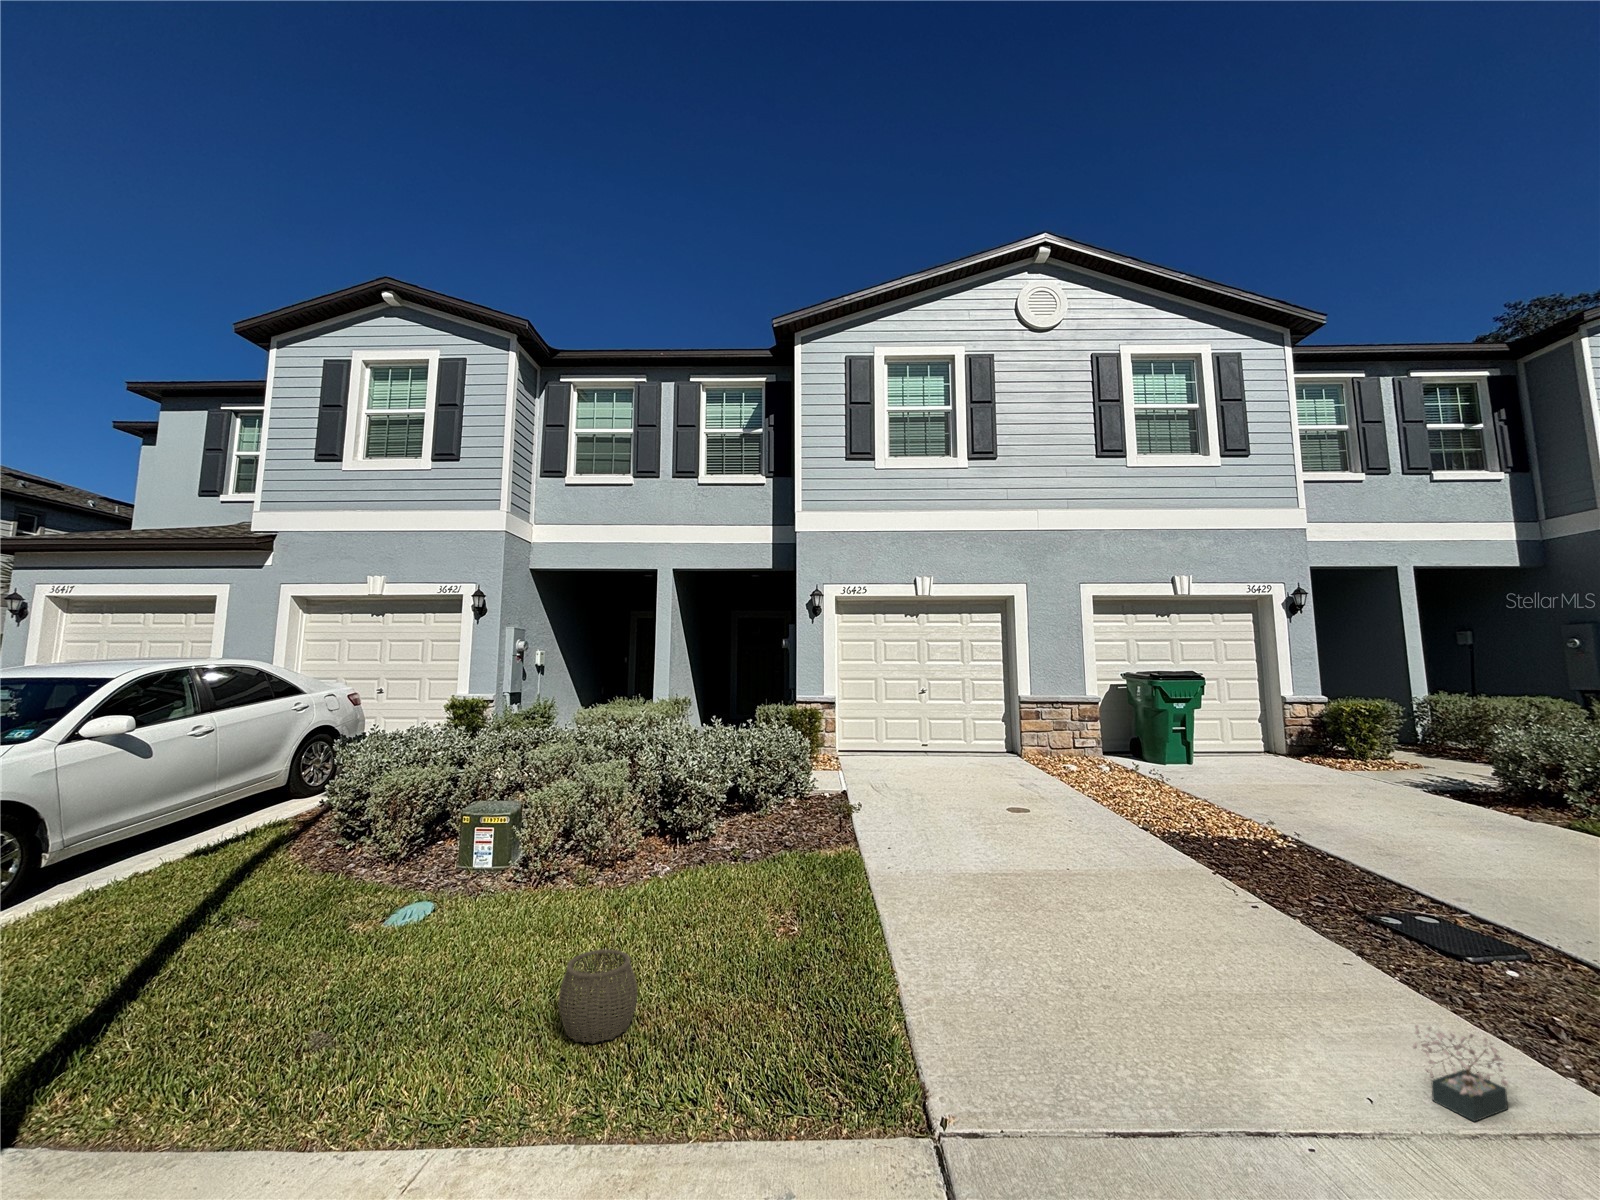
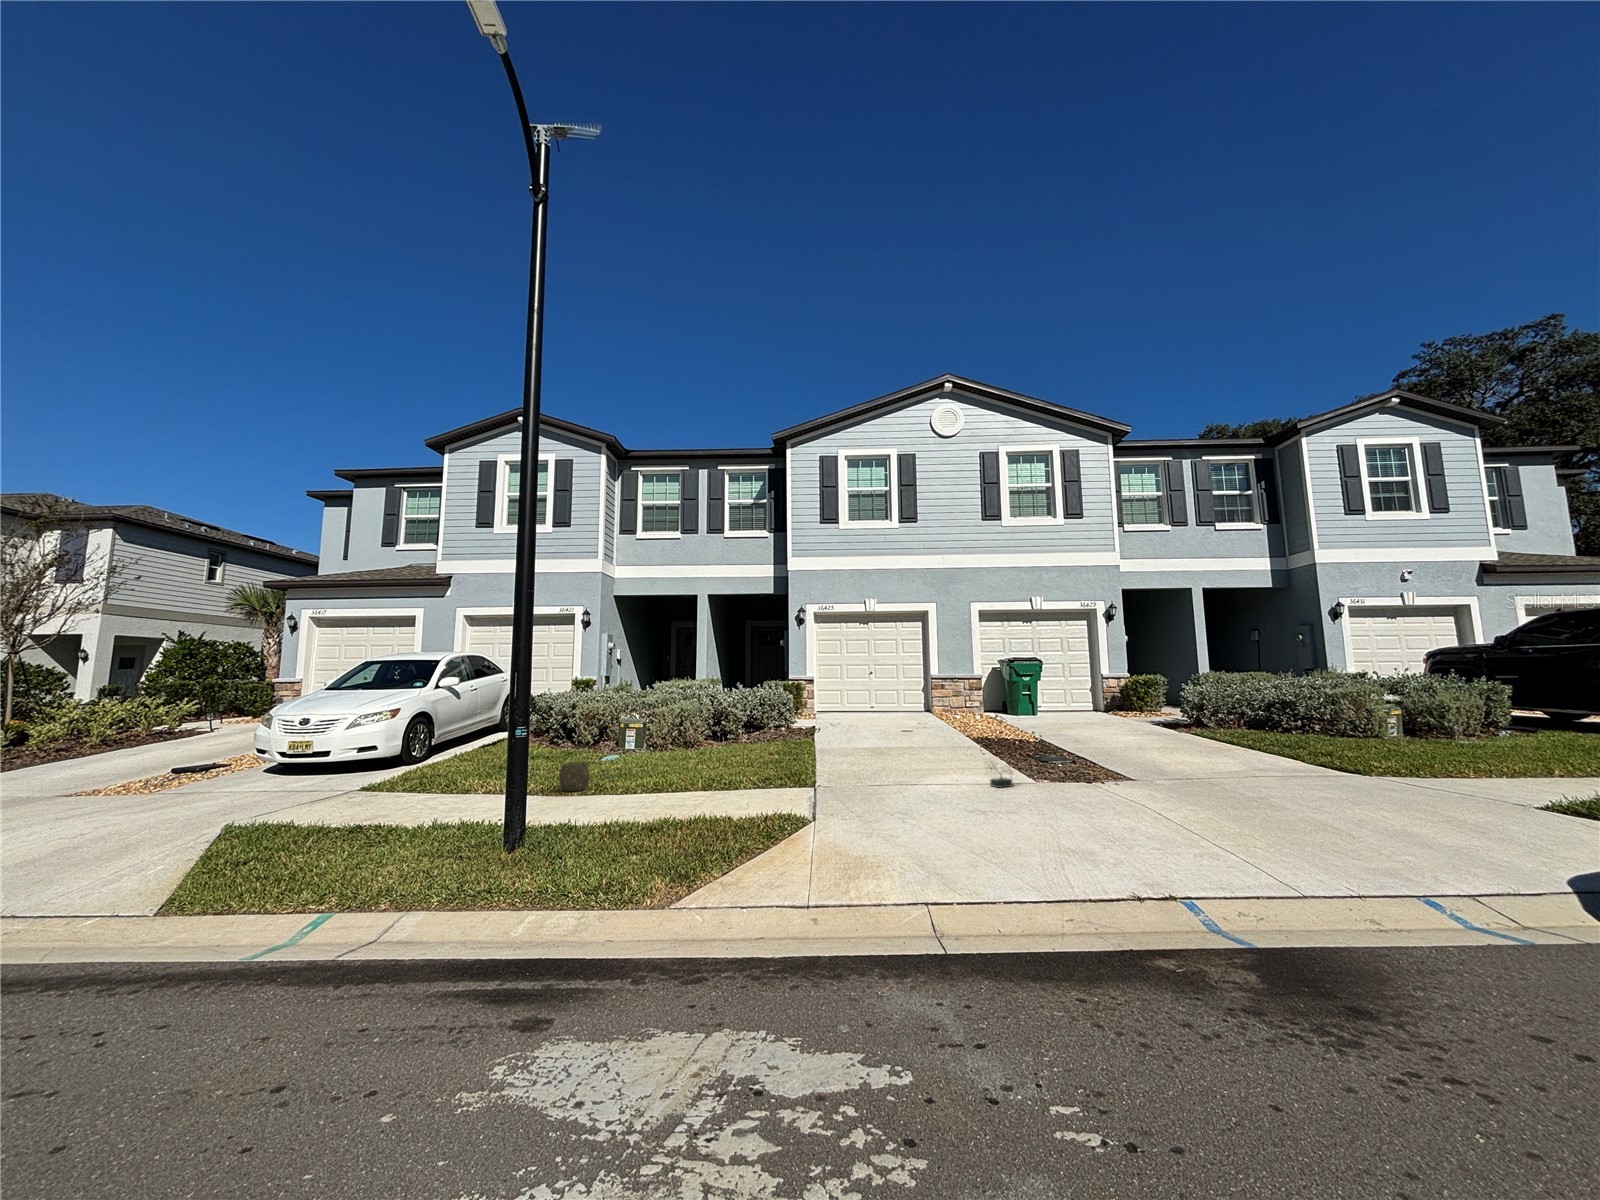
woven basket: present [559,949,637,1043] -> present [559,762,590,791]

